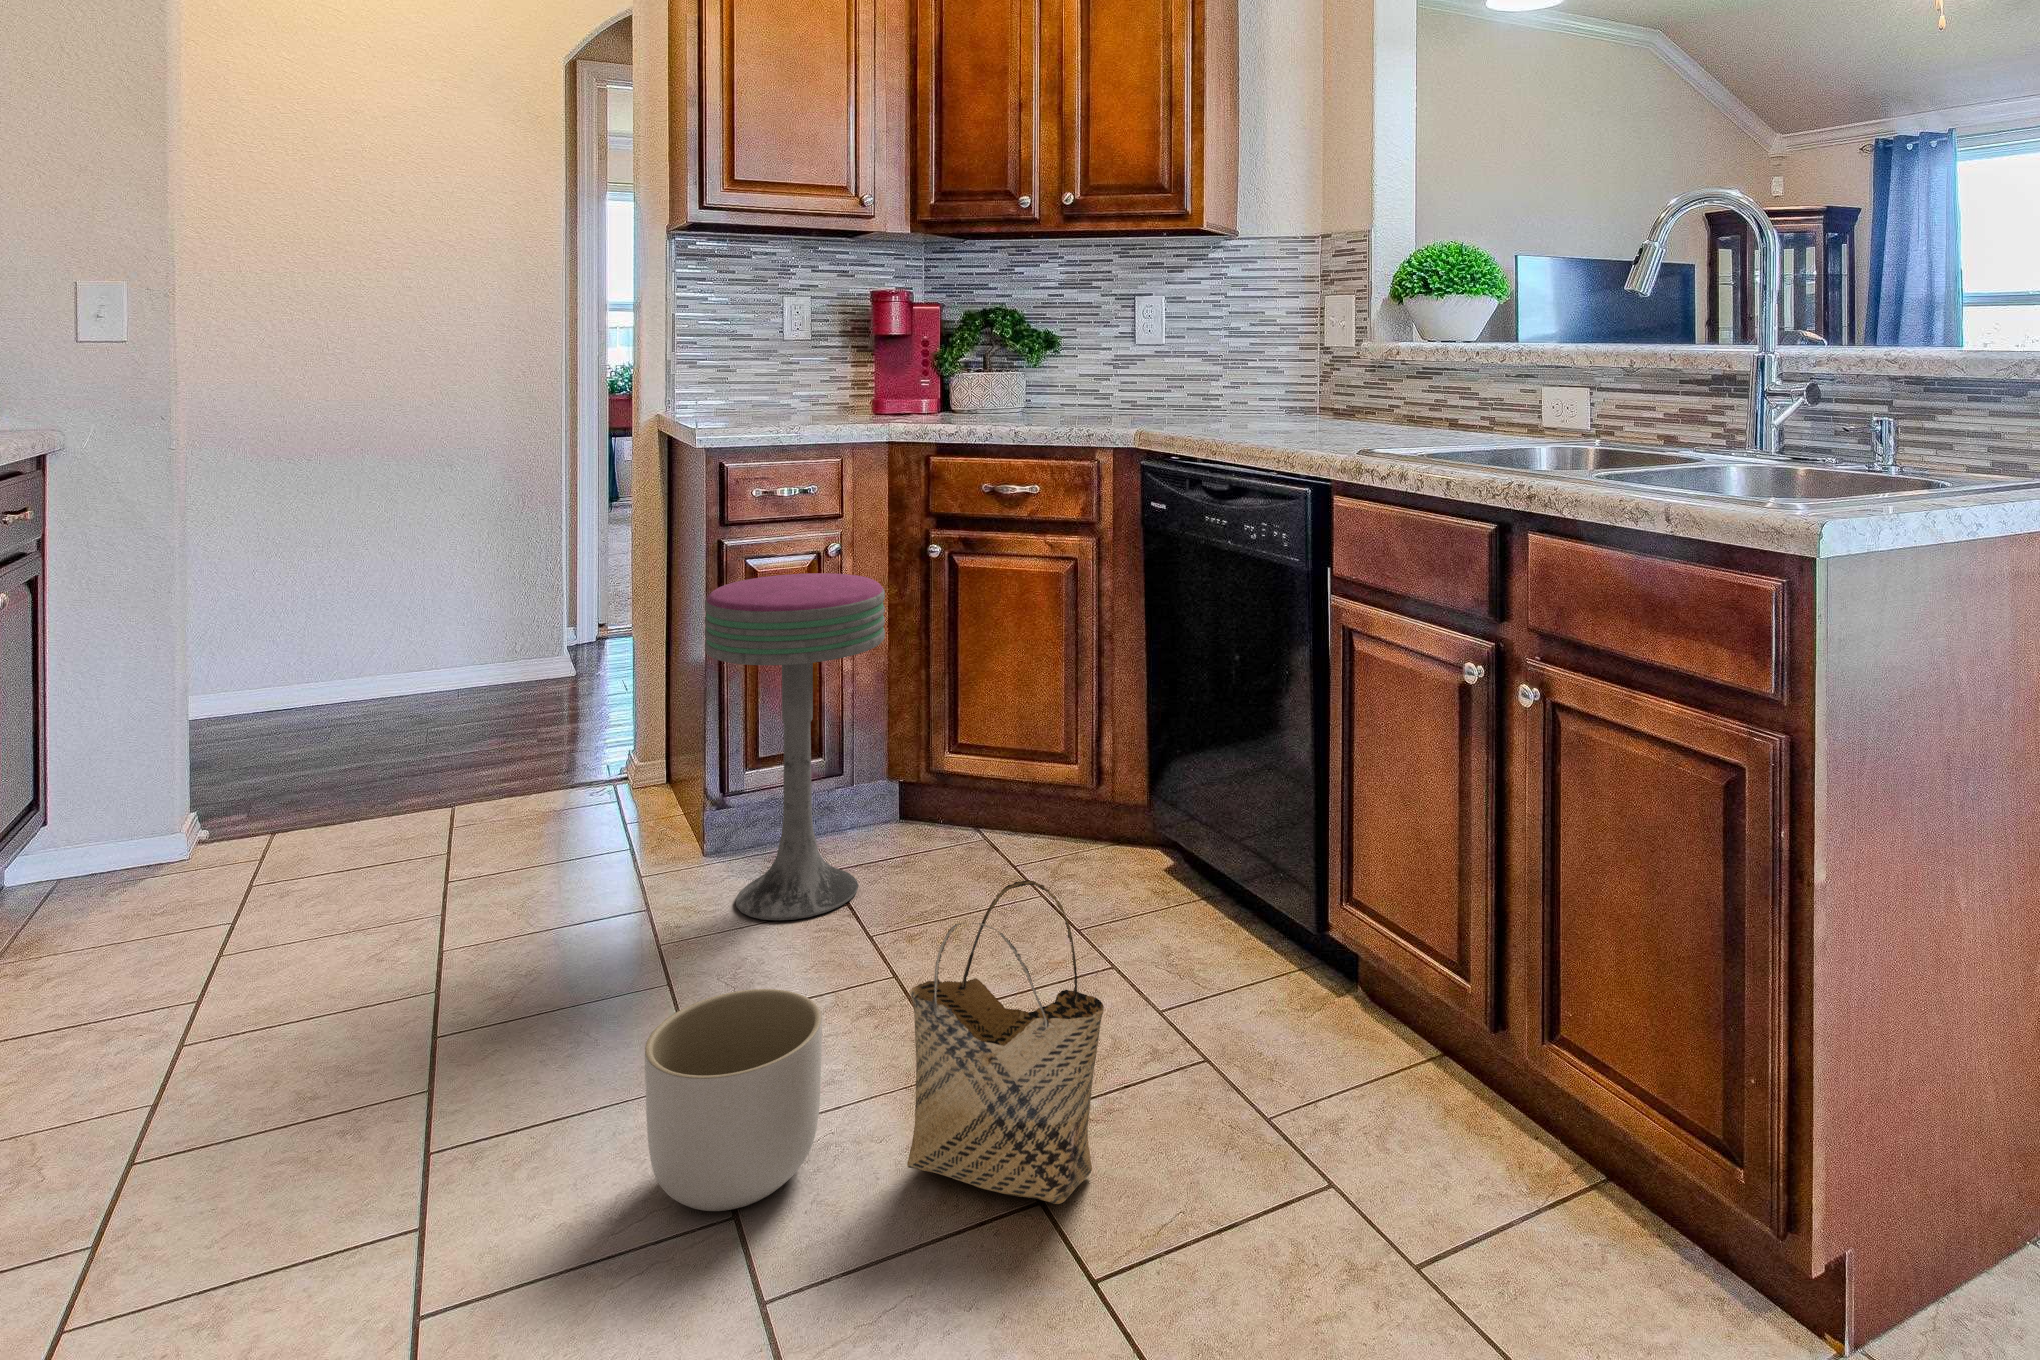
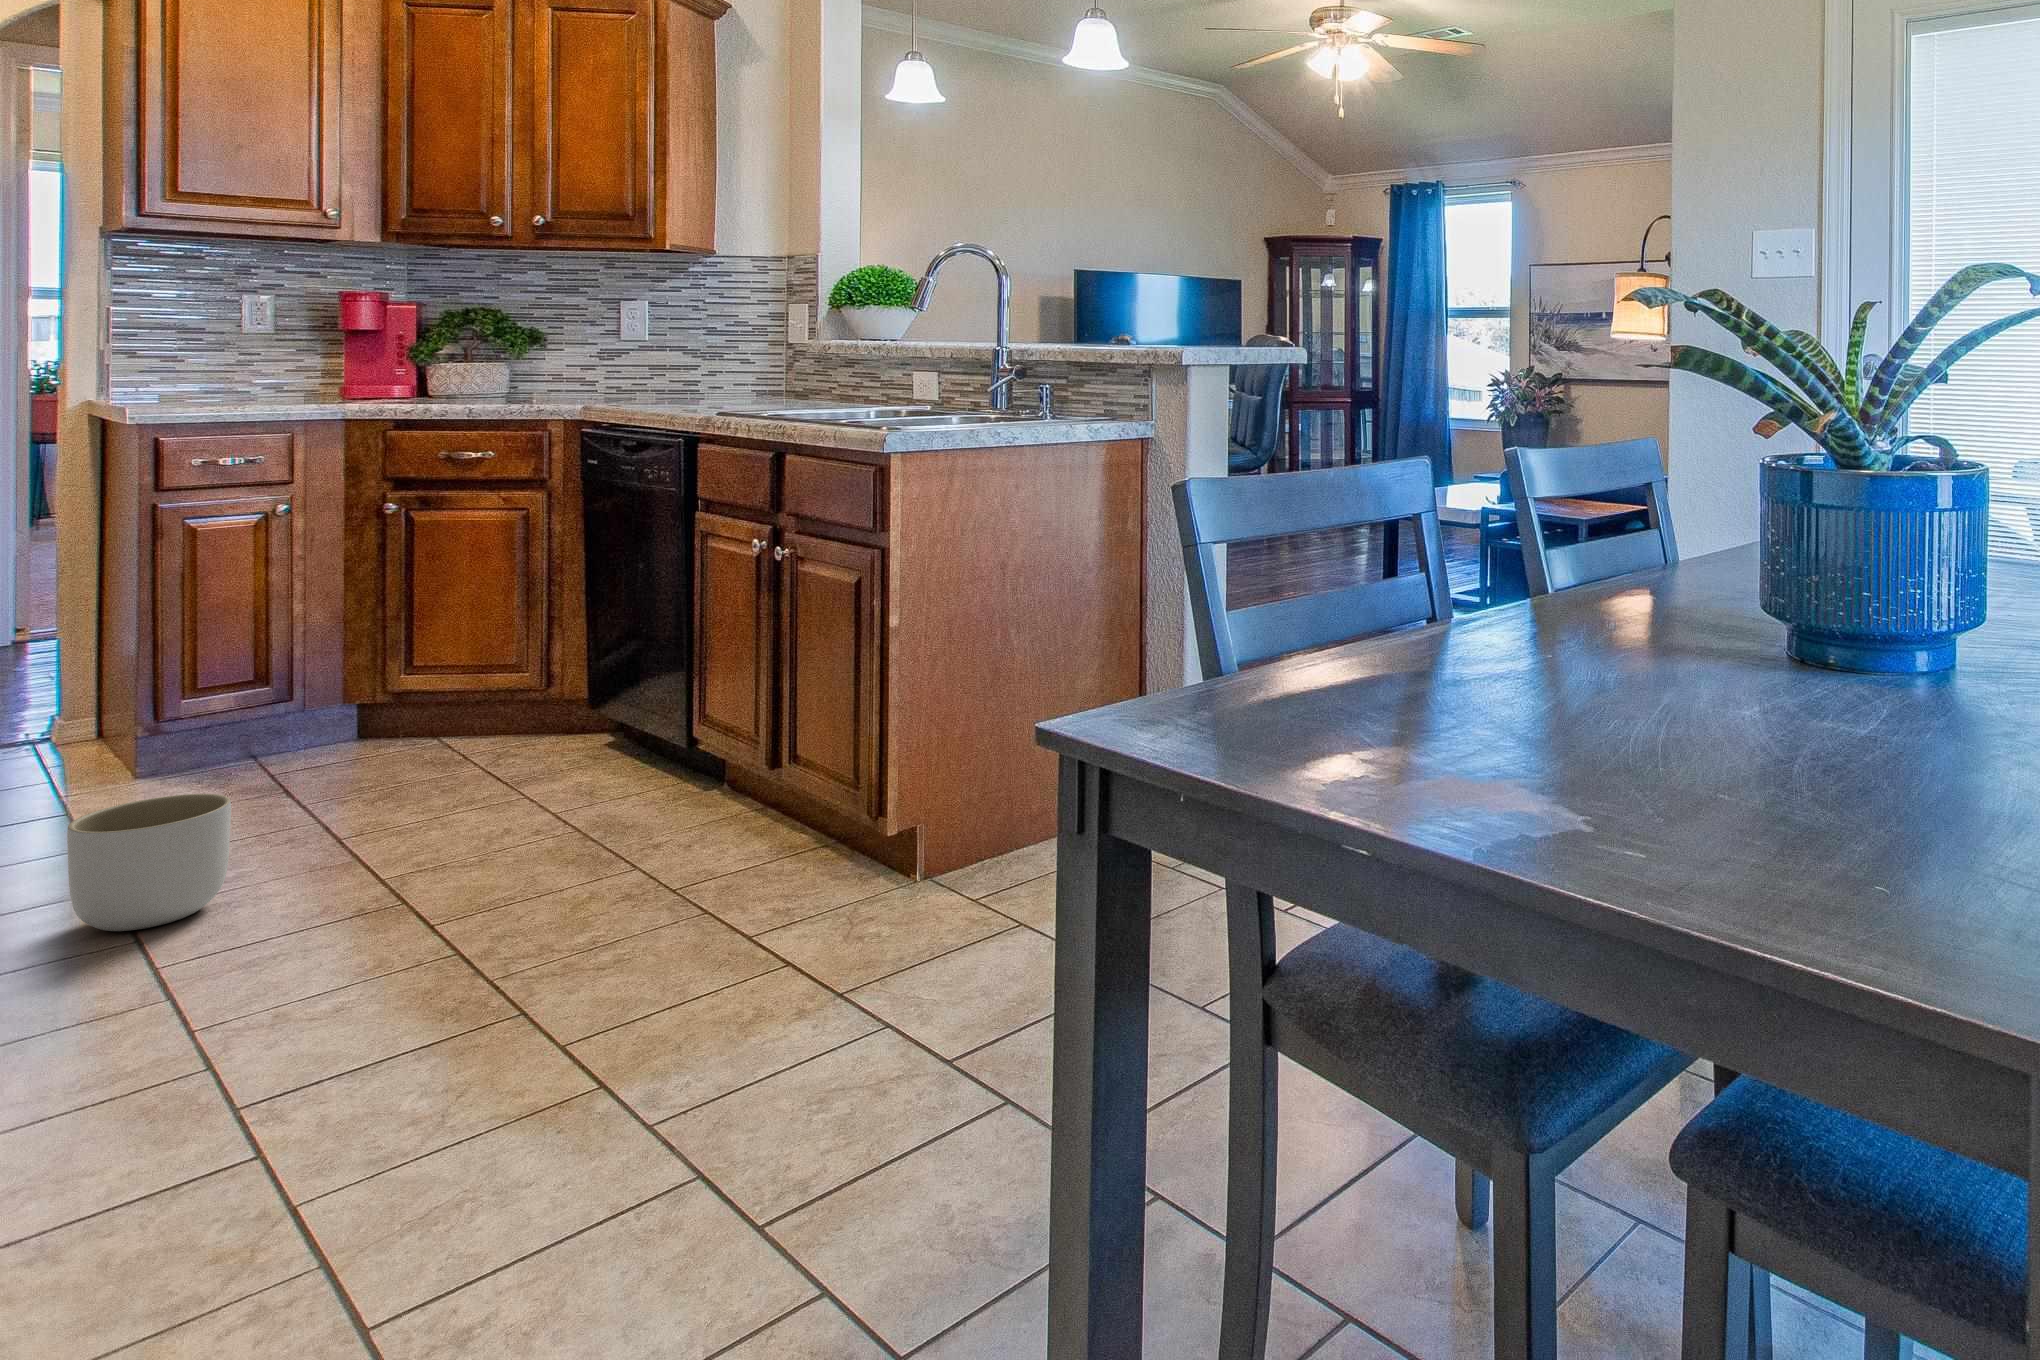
bar stool: present [705,573,885,920] -> none [138,527,330,805]
woven basket: present [907,880,1104,1204] -> none [302,698,466,893]

